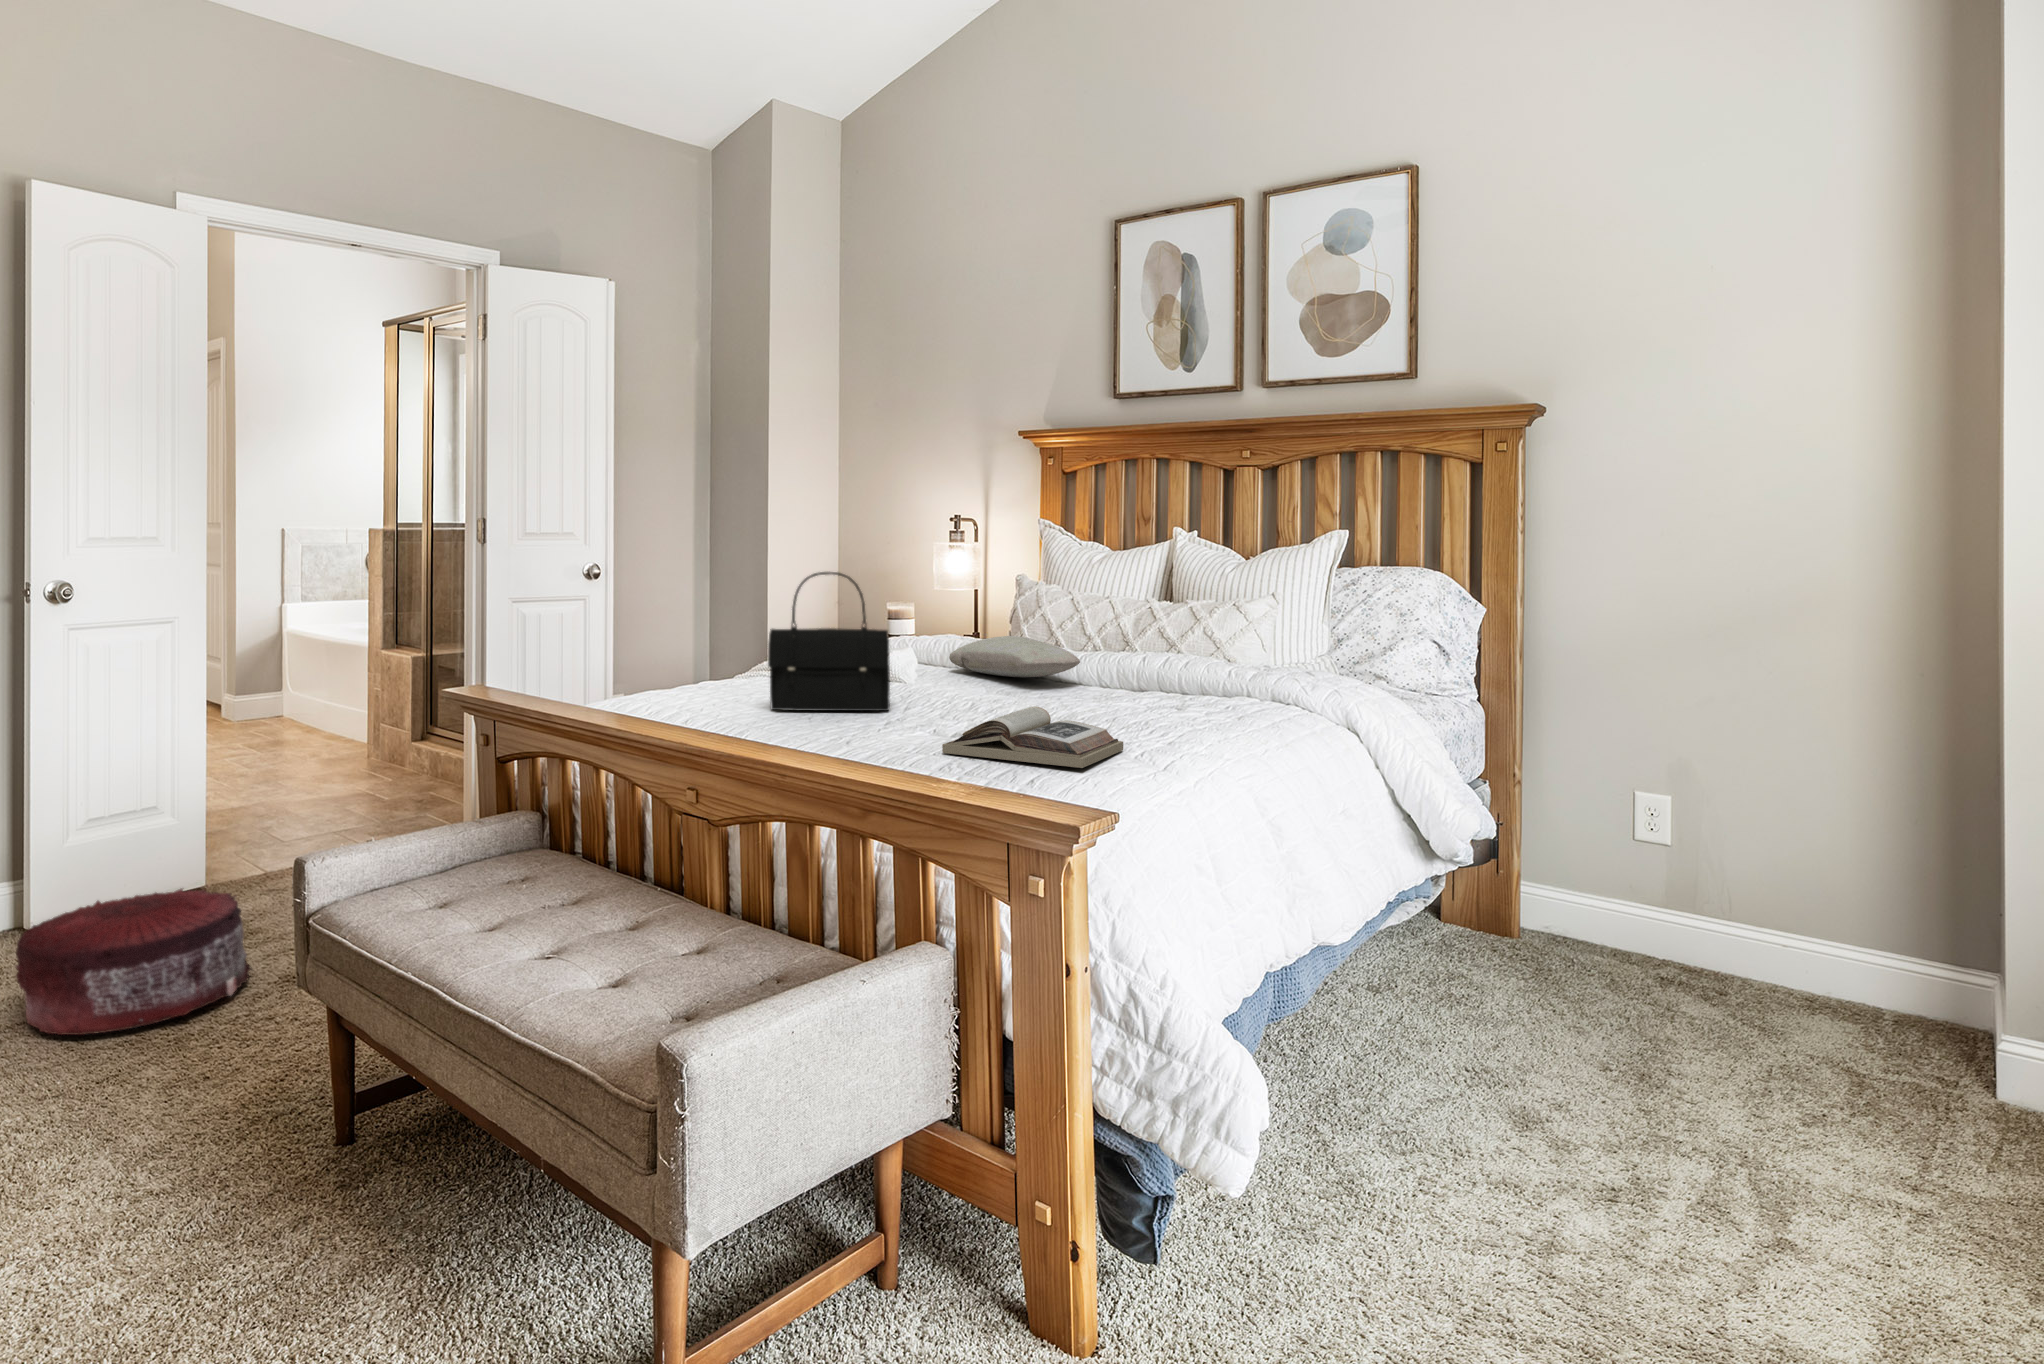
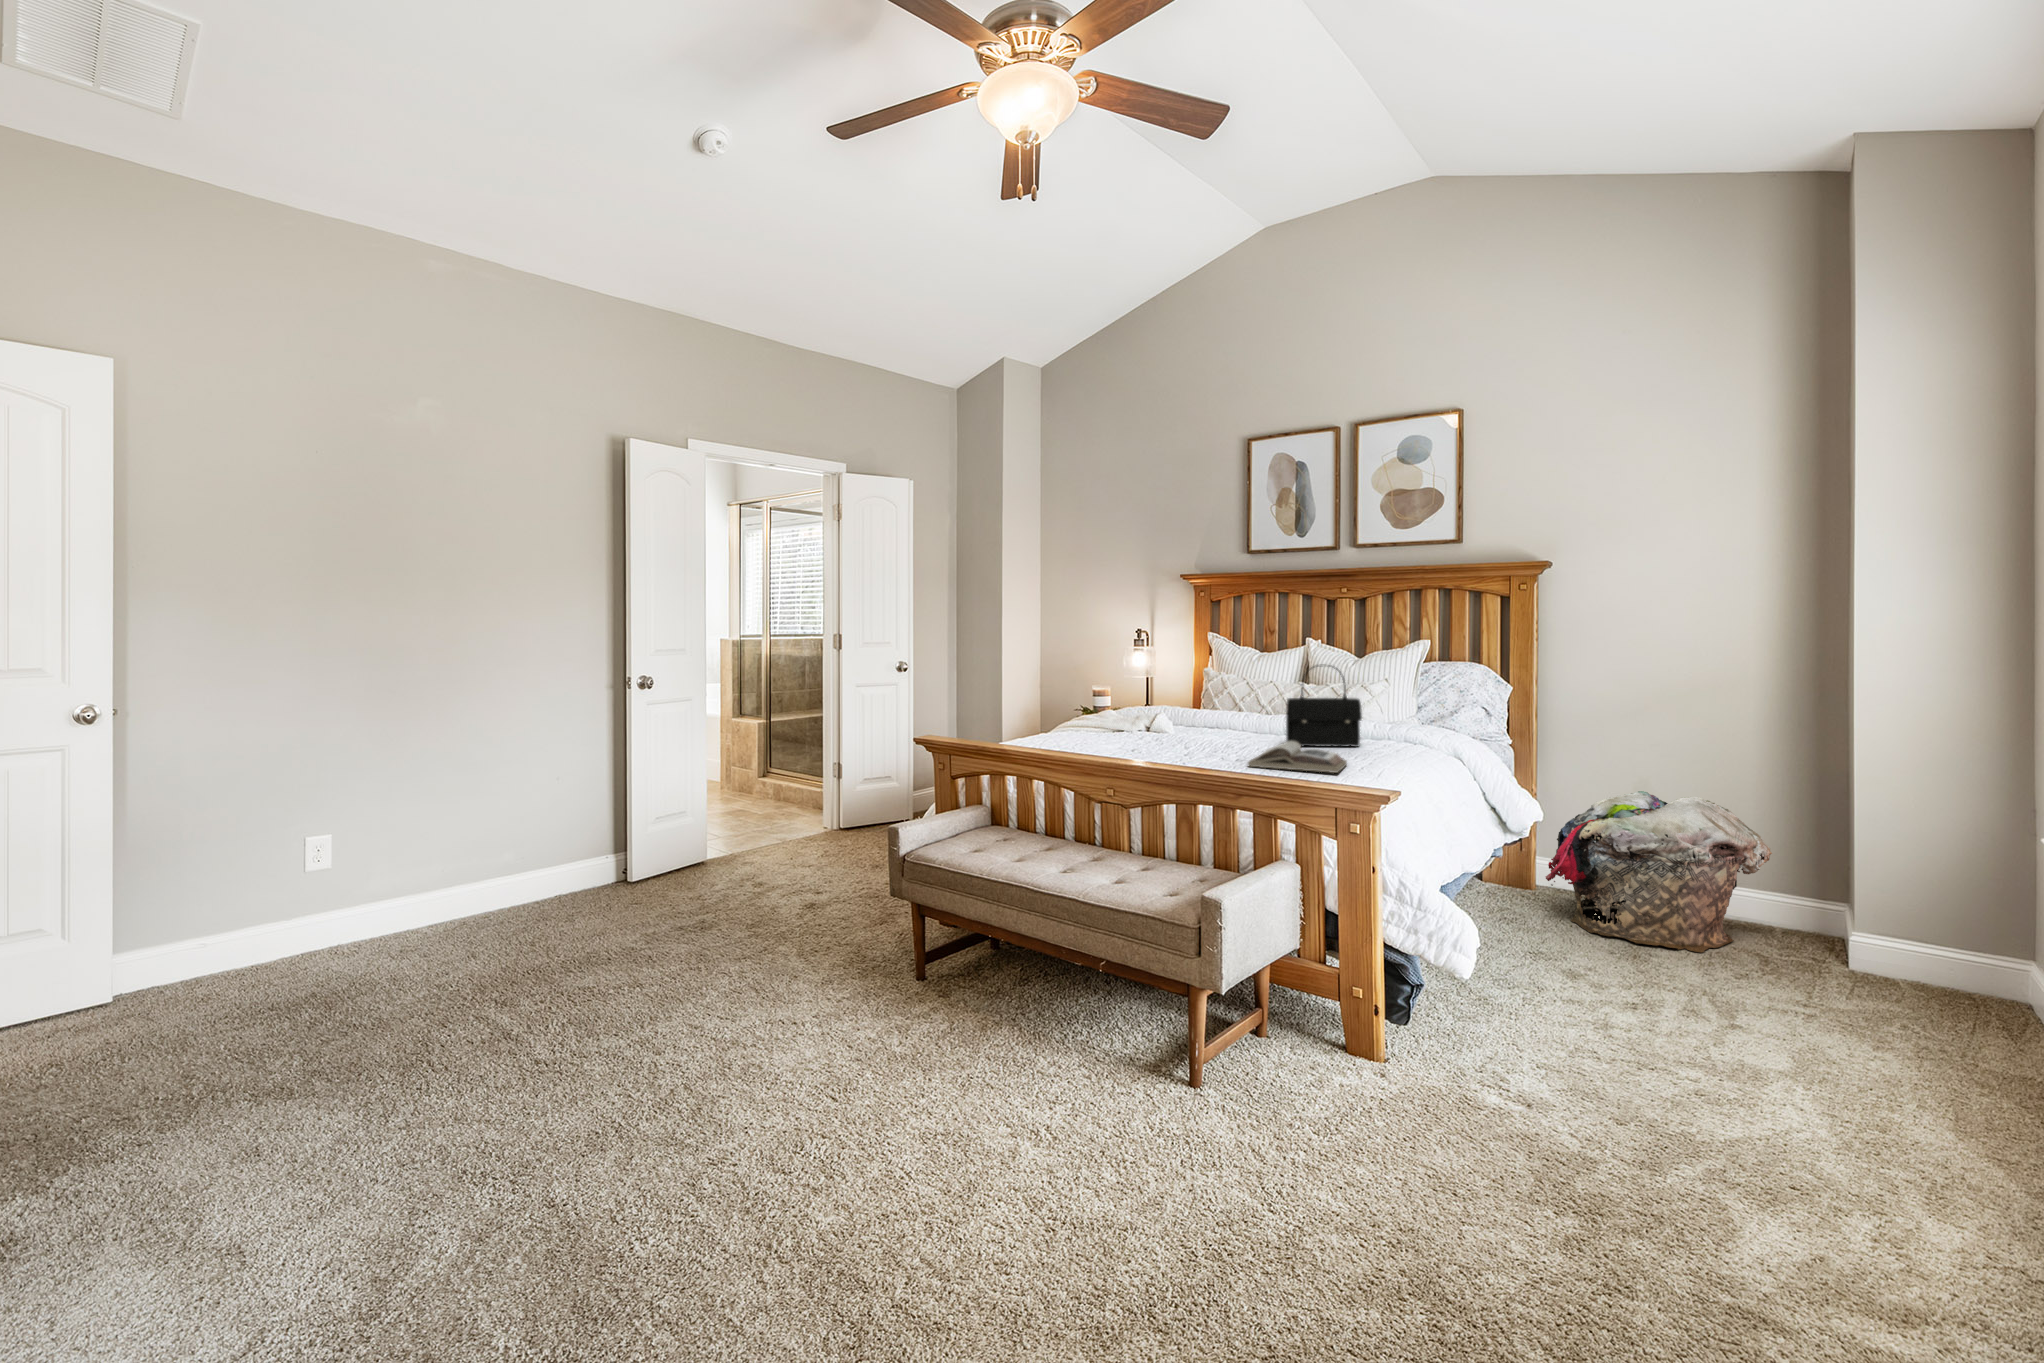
handbag: present [768,572,890,711] -> present [1286,668,1362,747]
pillow: present [949,636,1080,677] -> none [1187,703,1279,727]
laundry basket: none [1507,786,1881,1065] -> present [1546,791,1772,953]
pouf: present [15,889,252,1035] -> none [664,856,779,938]

